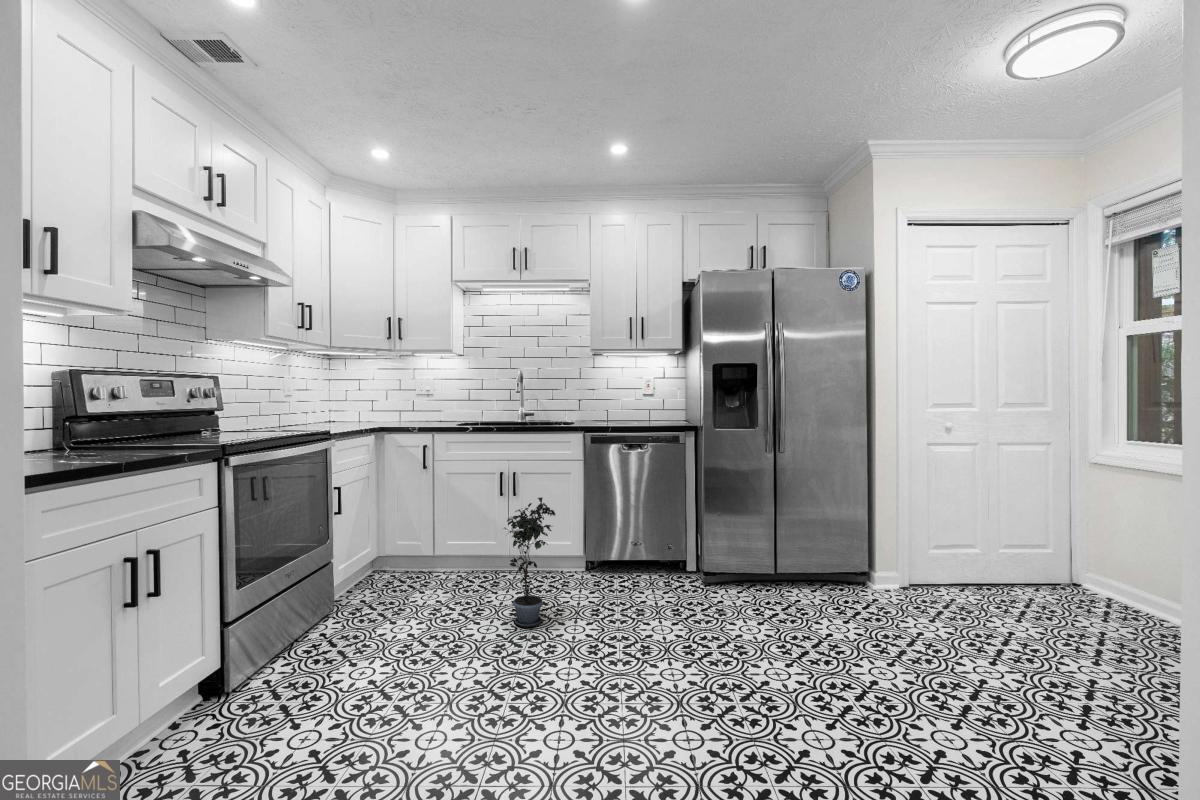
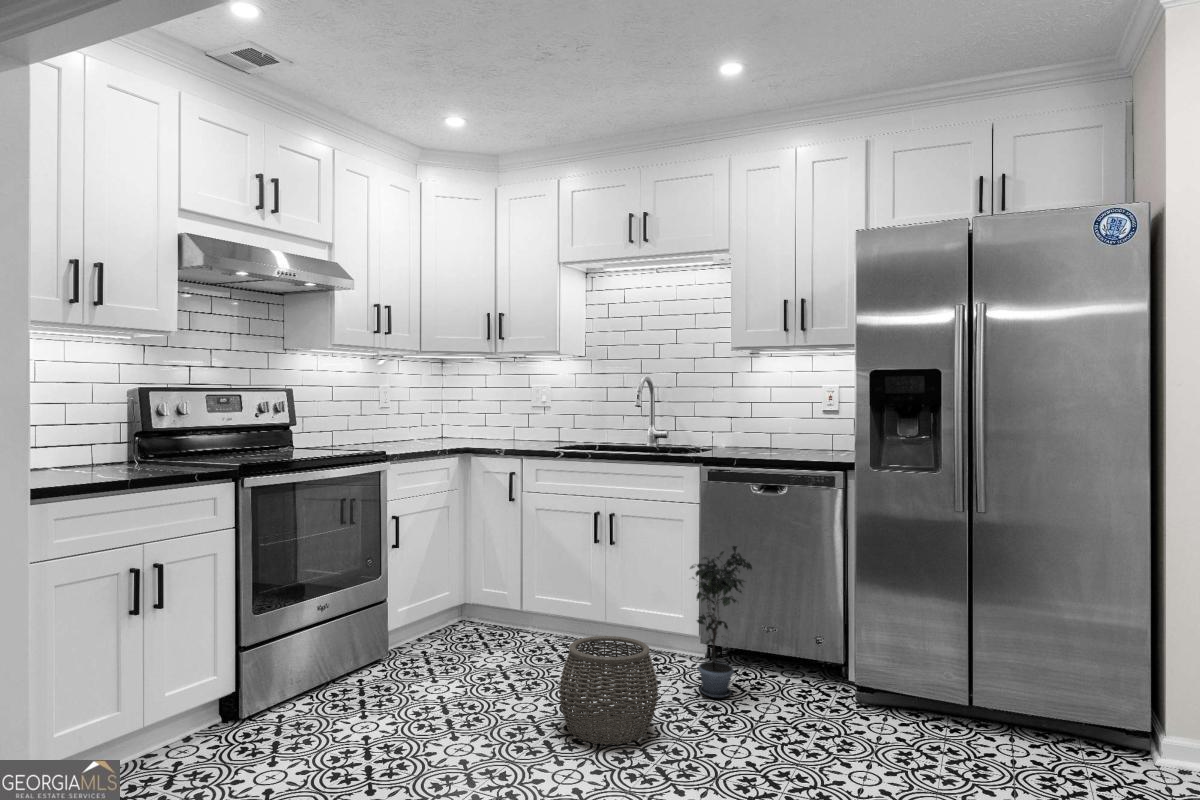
woven basket: none [402,591,497,698] -> present [559,636,659,745]

